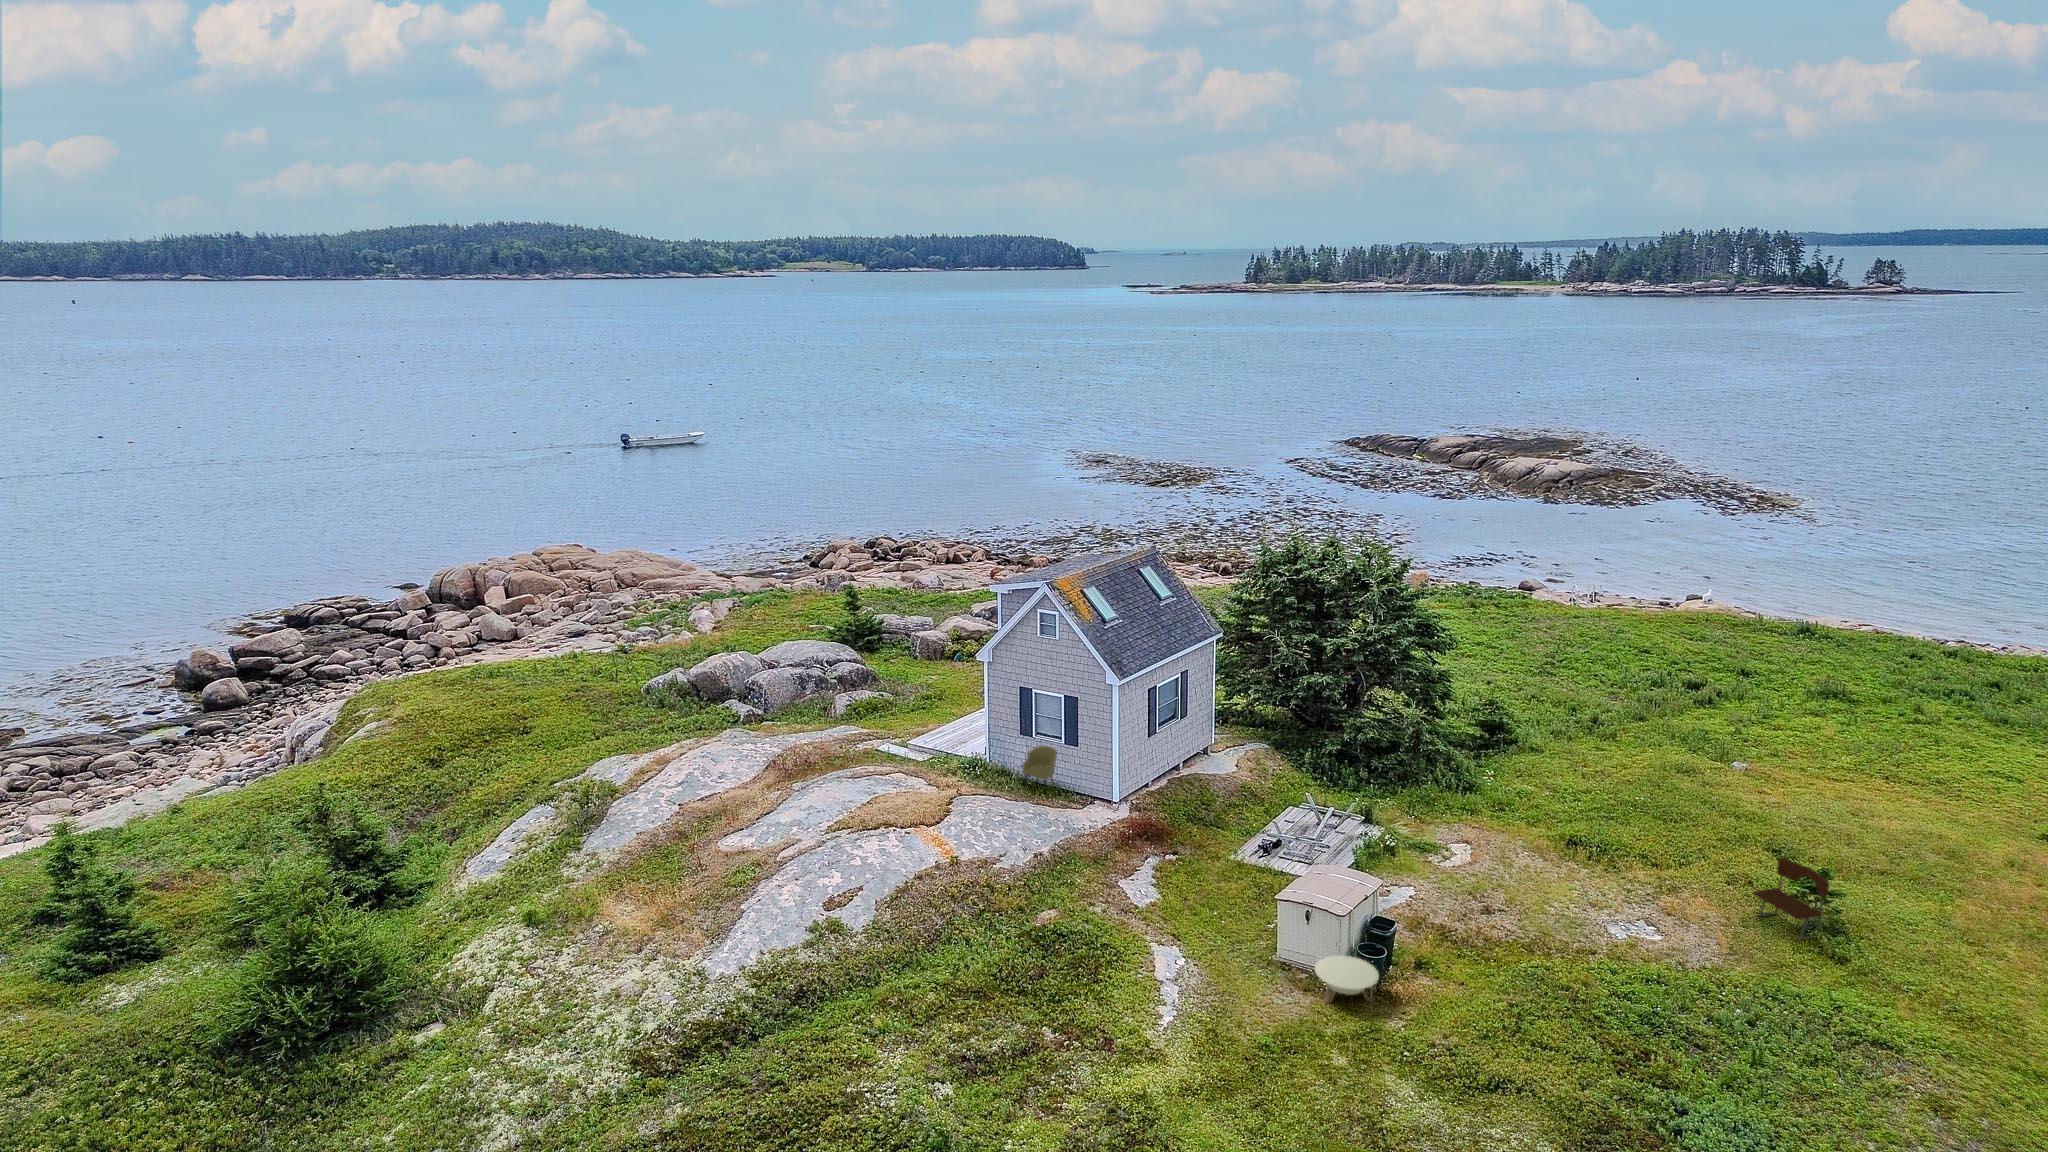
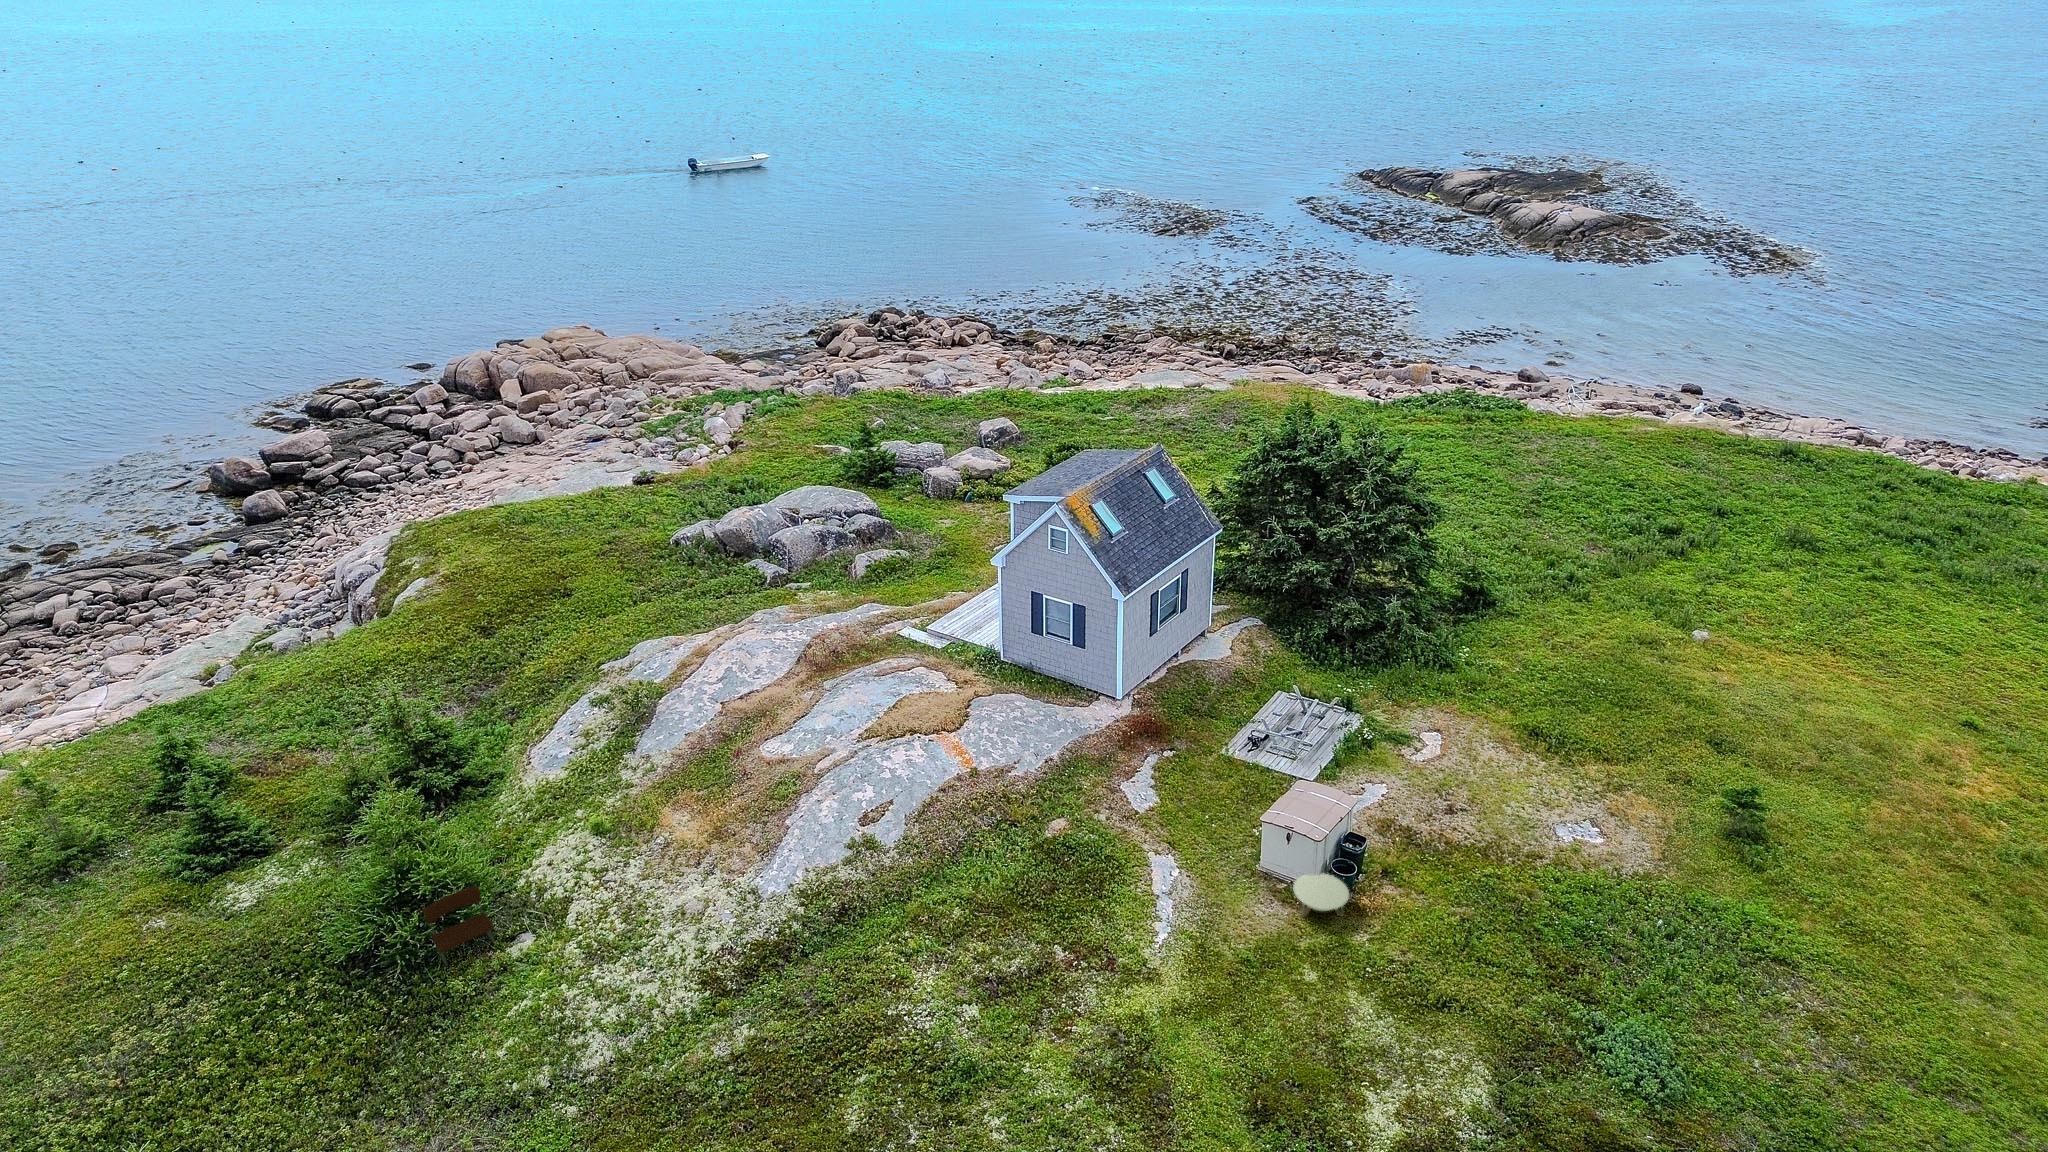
chair: present [1022,745,1057,793] -> none [1033,642,1066,688]
bench: present [1753,857,1829,940] -> present [423,886,495,965]

